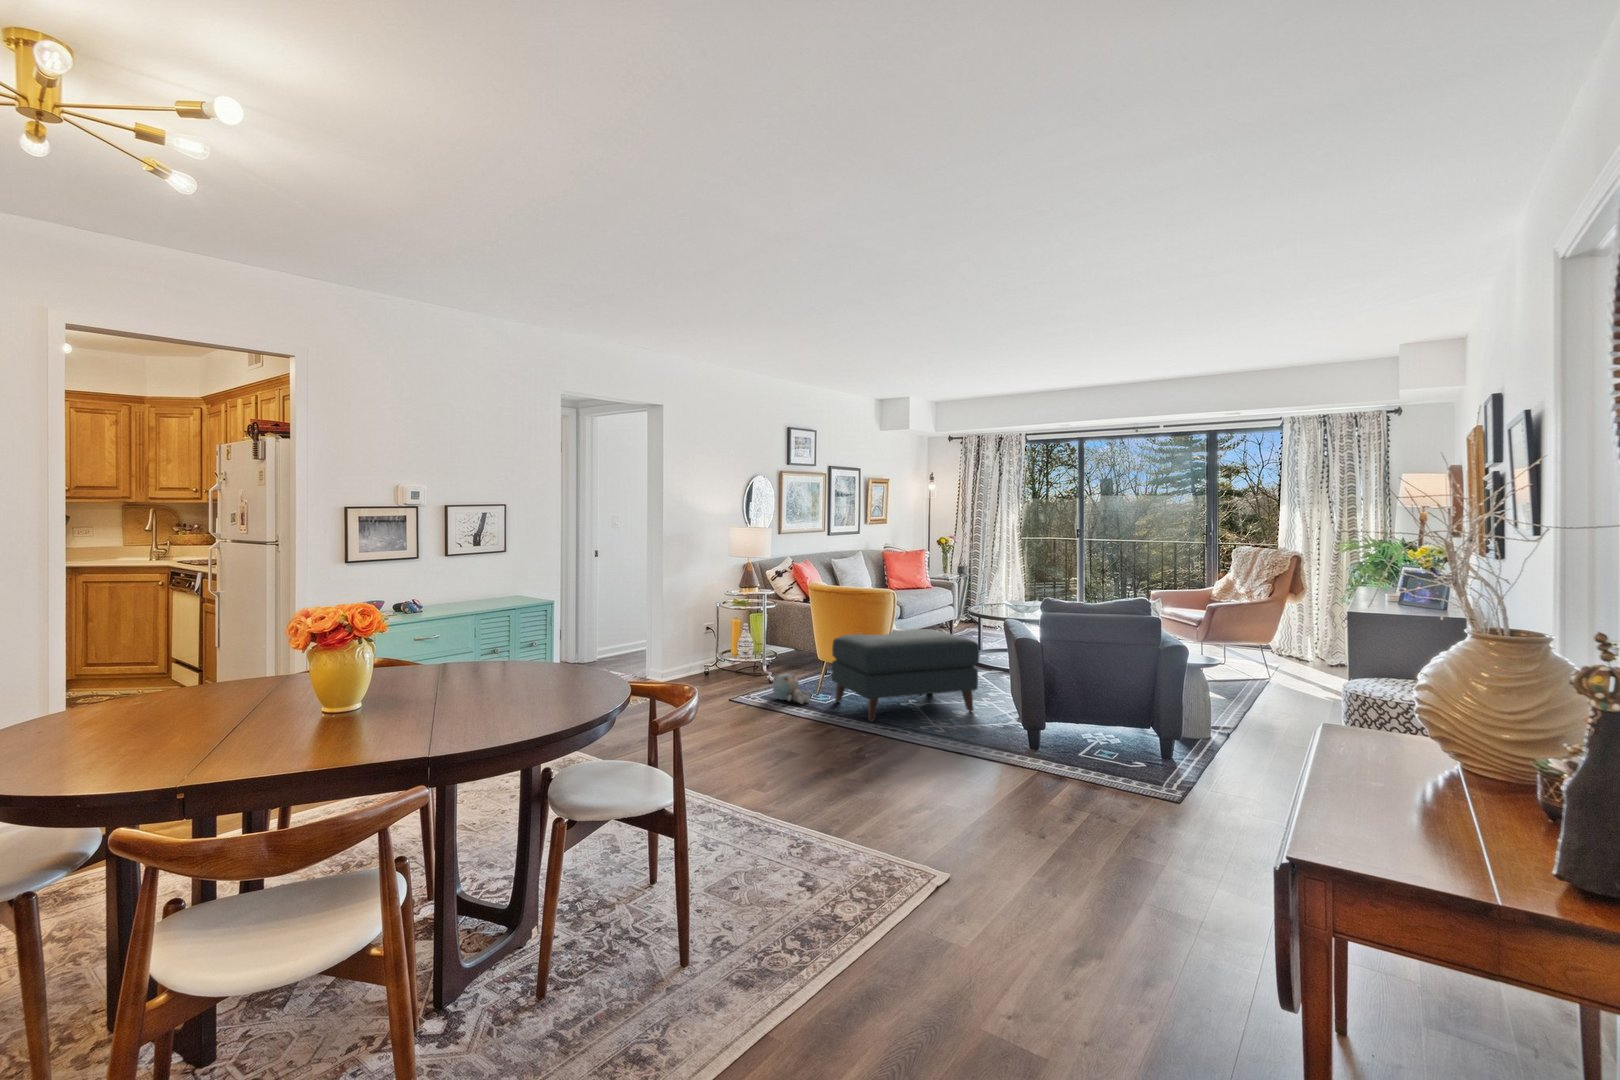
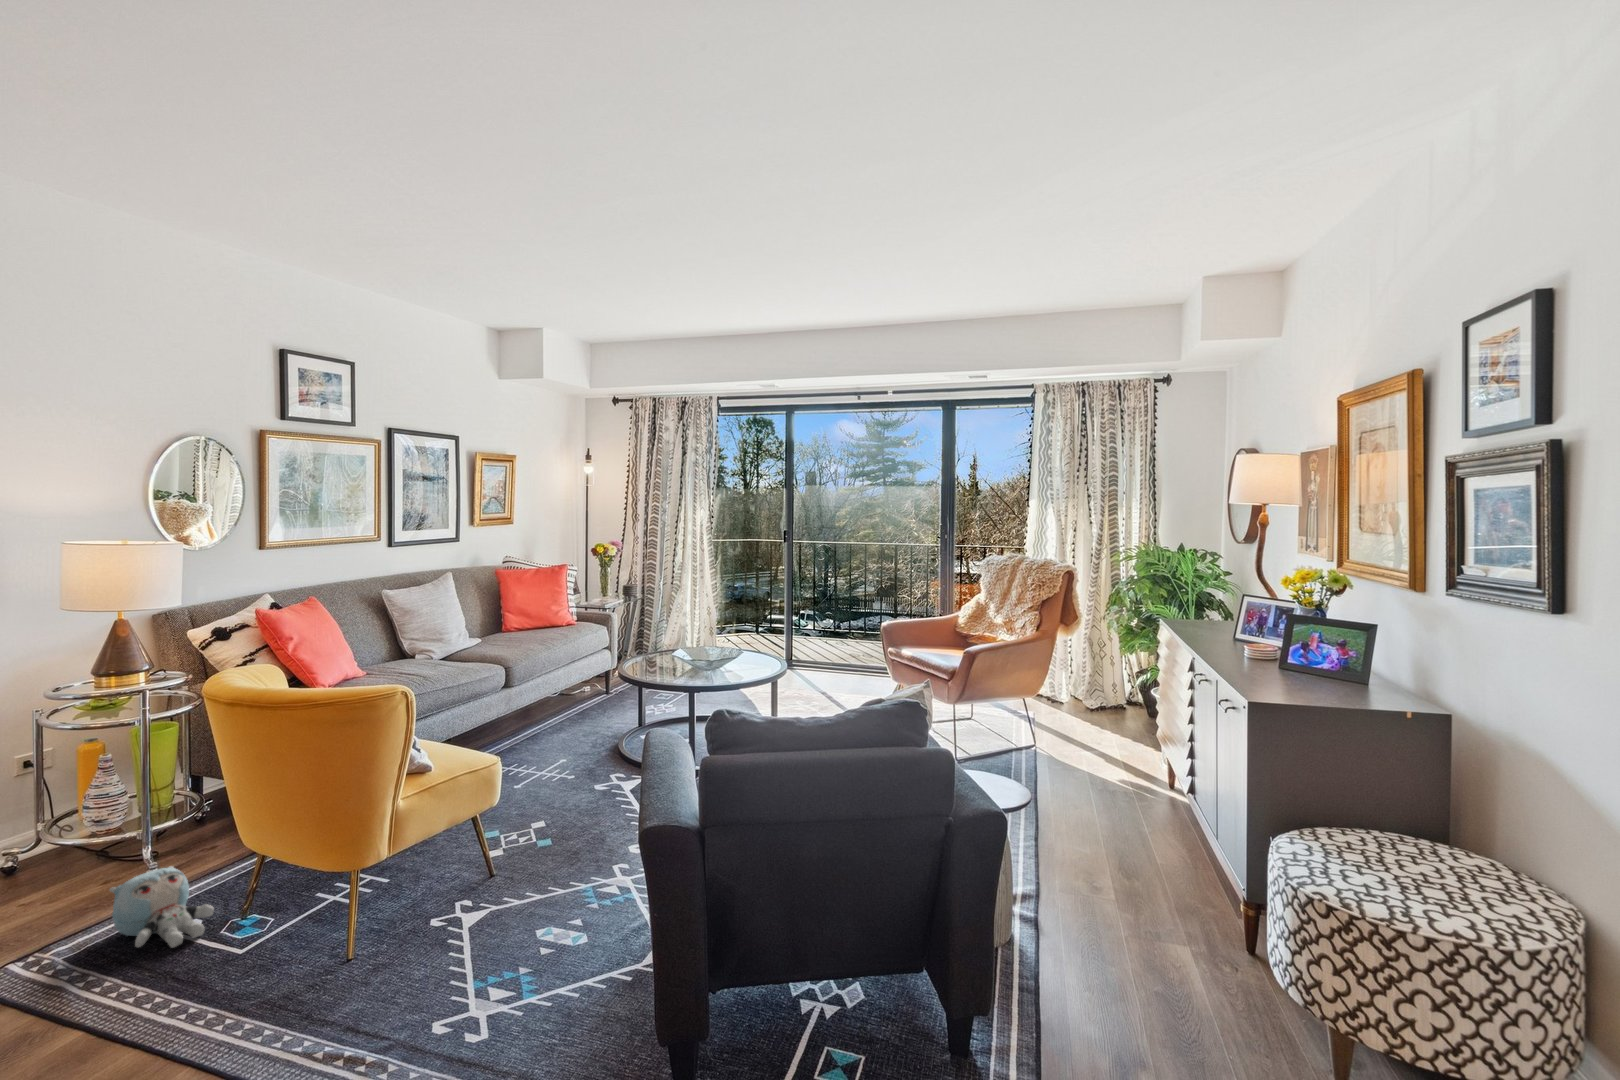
ottoman: present [831,629,979,722] -> none [256,737,581,1012]

